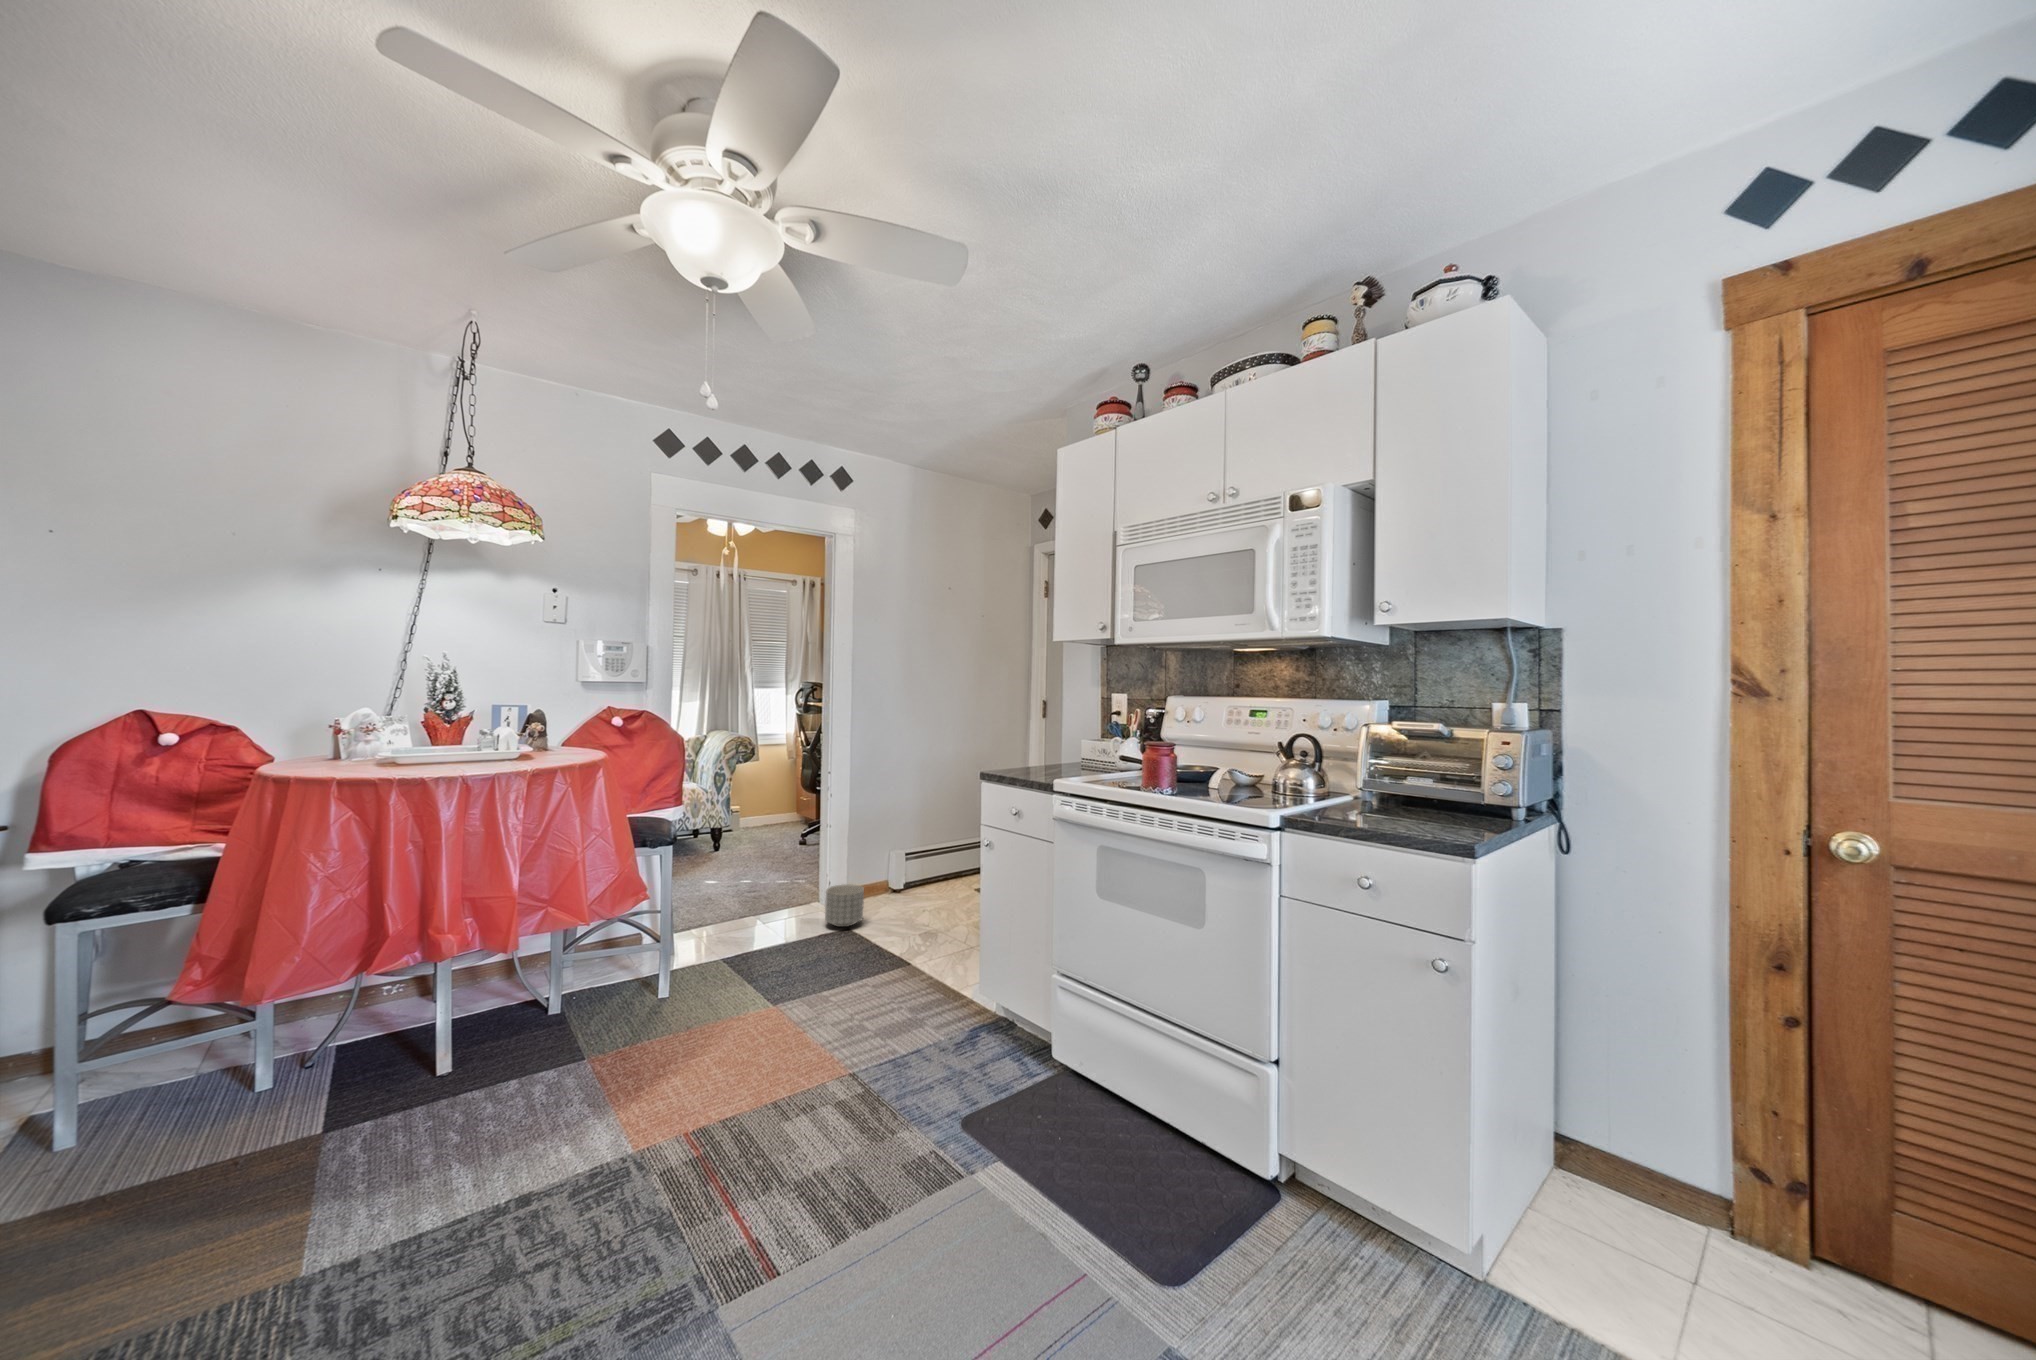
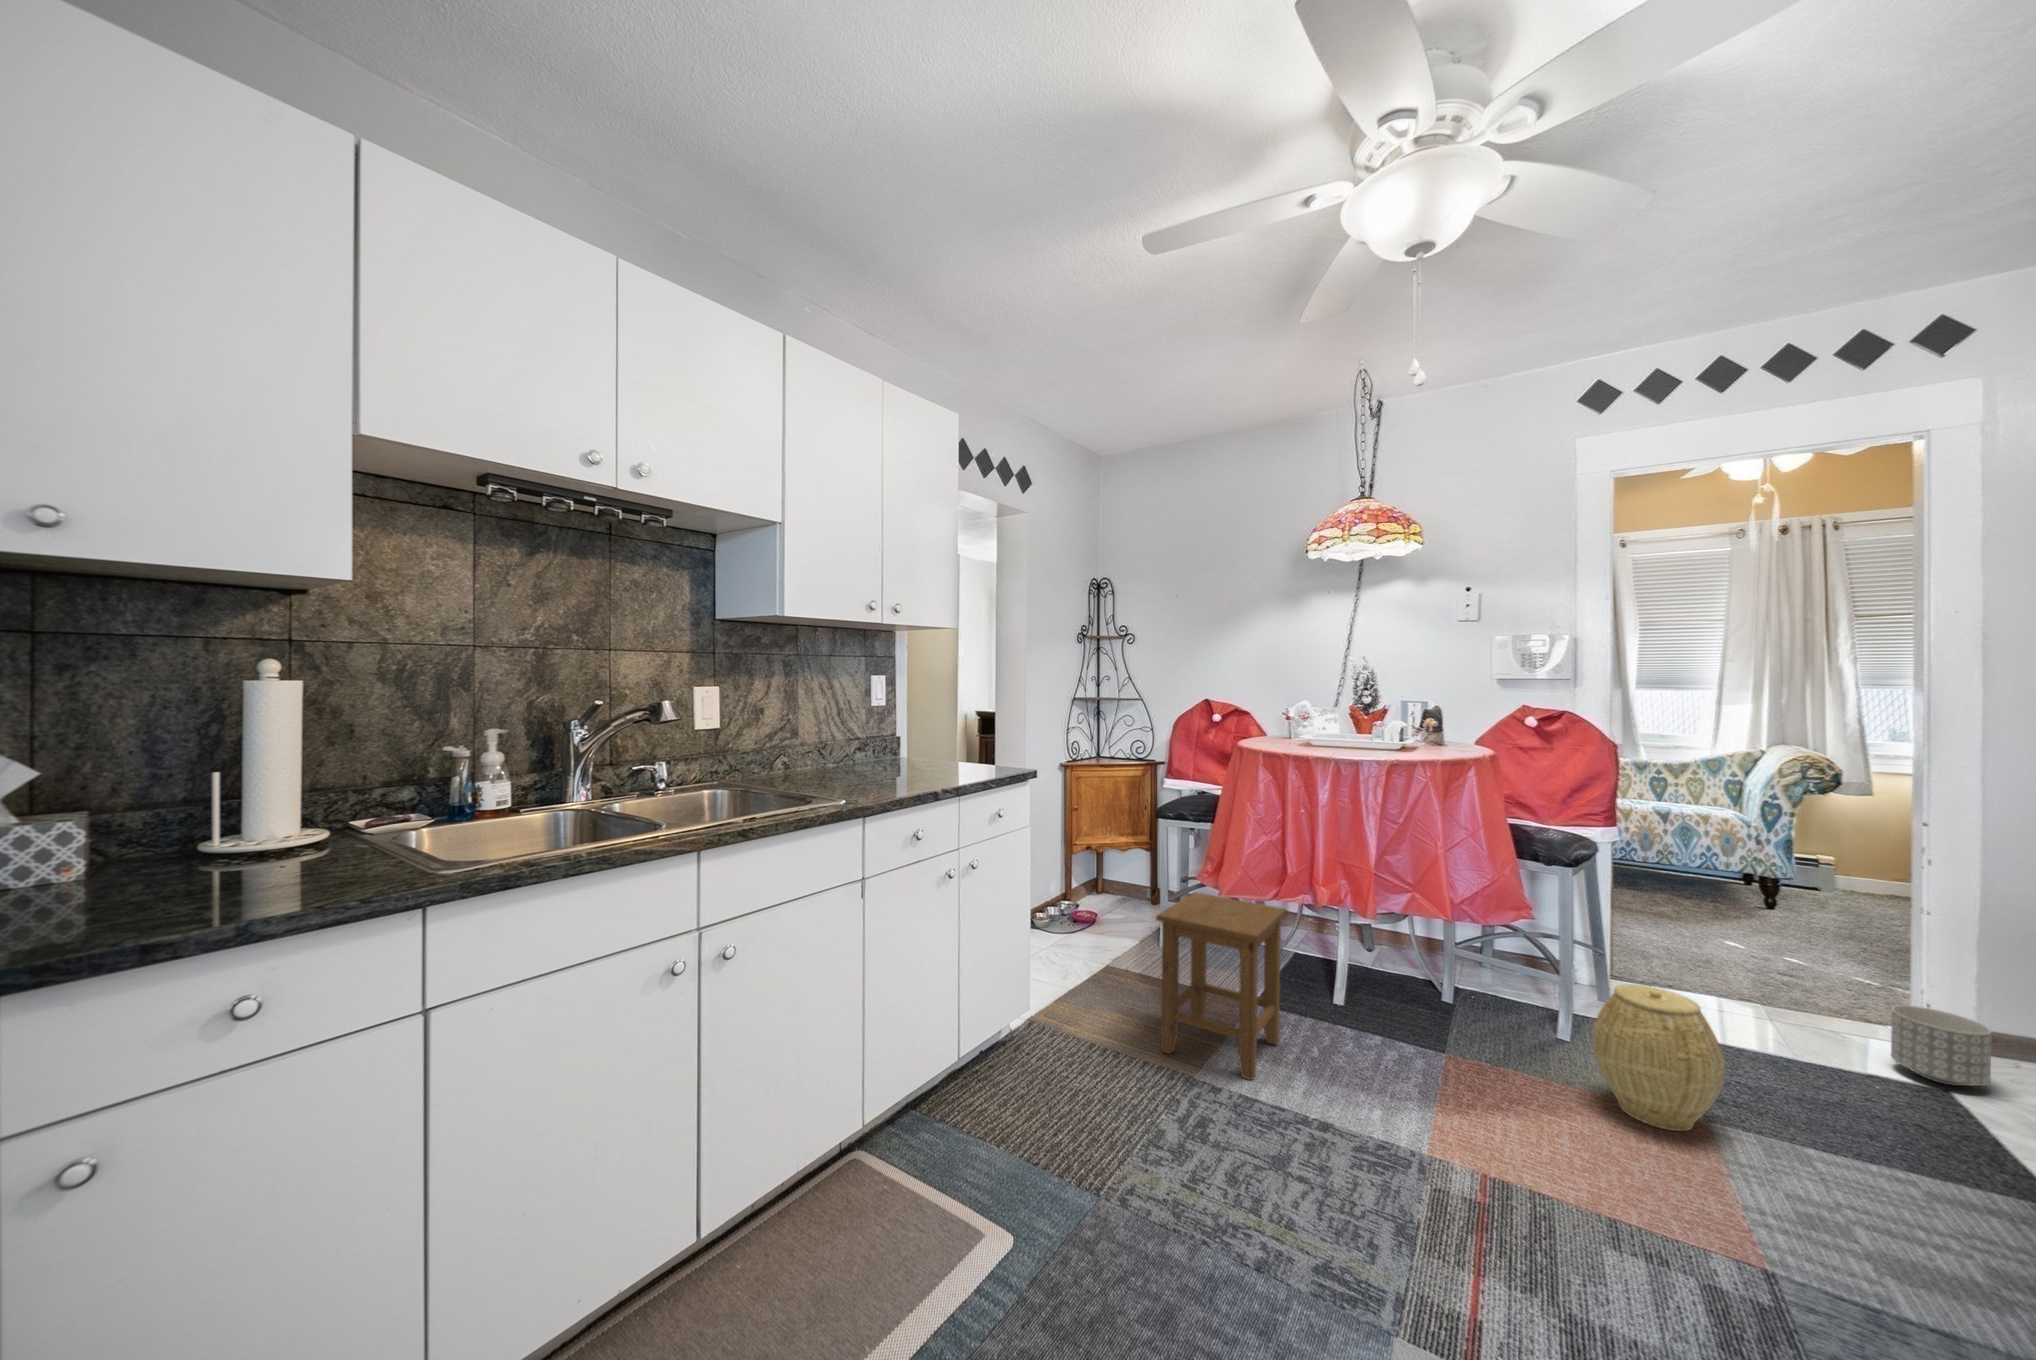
woven basket: none [711,922,792,1028] -> present [1592,985,1725,1131]
stool: none [202,975,414,1280] -> present [1156,892,1287,1080]

